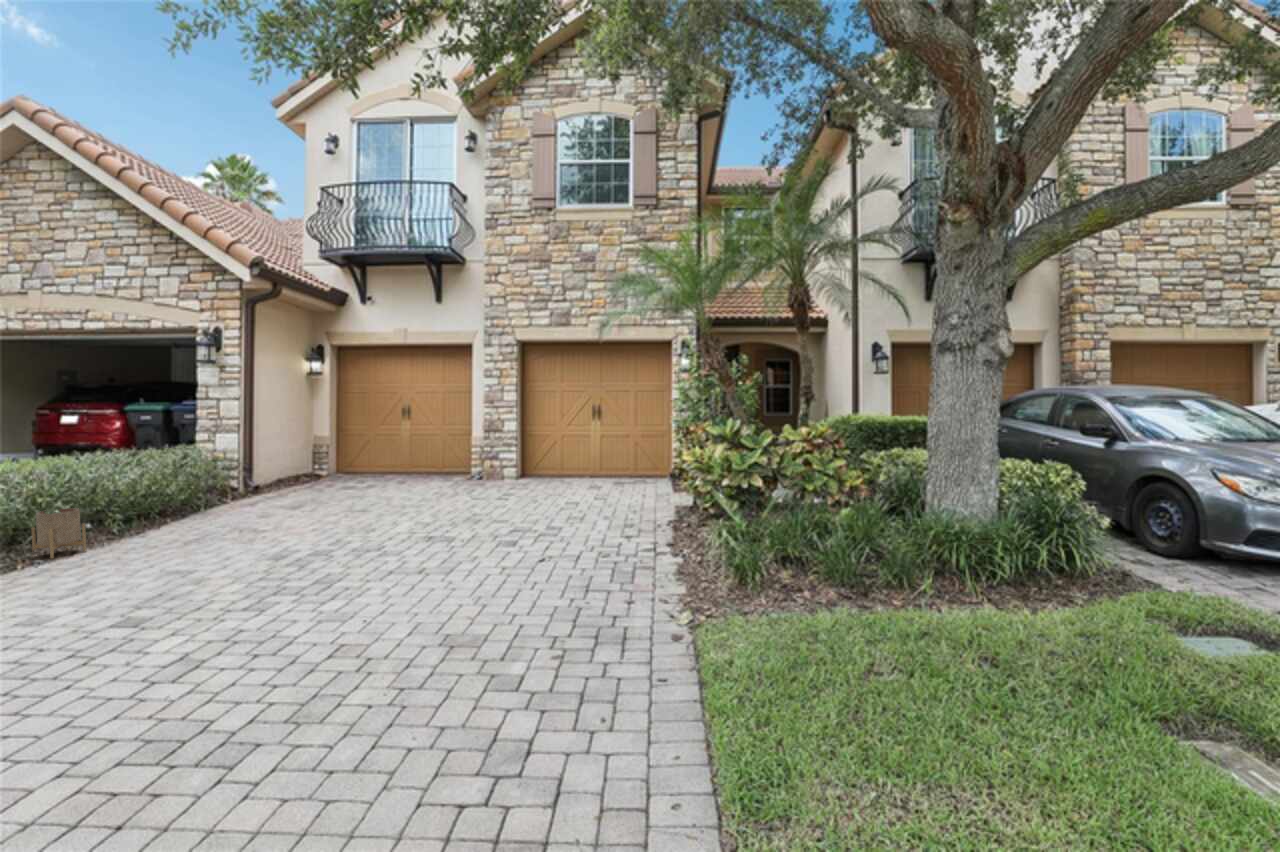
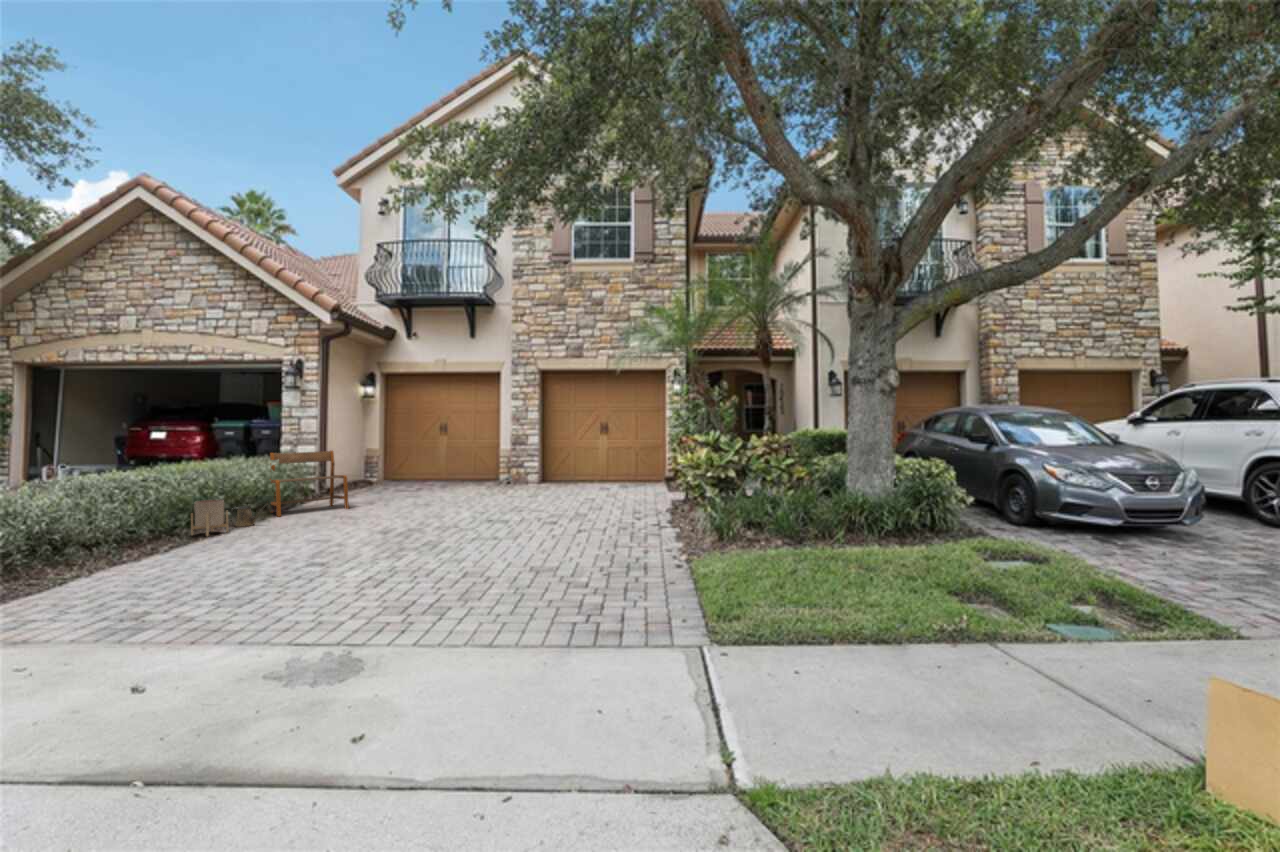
bench: none [164,440,270,526] -> present [270,451,349,517]
watering can: none [100,512,148,542] -> present [231,506,265,527]

